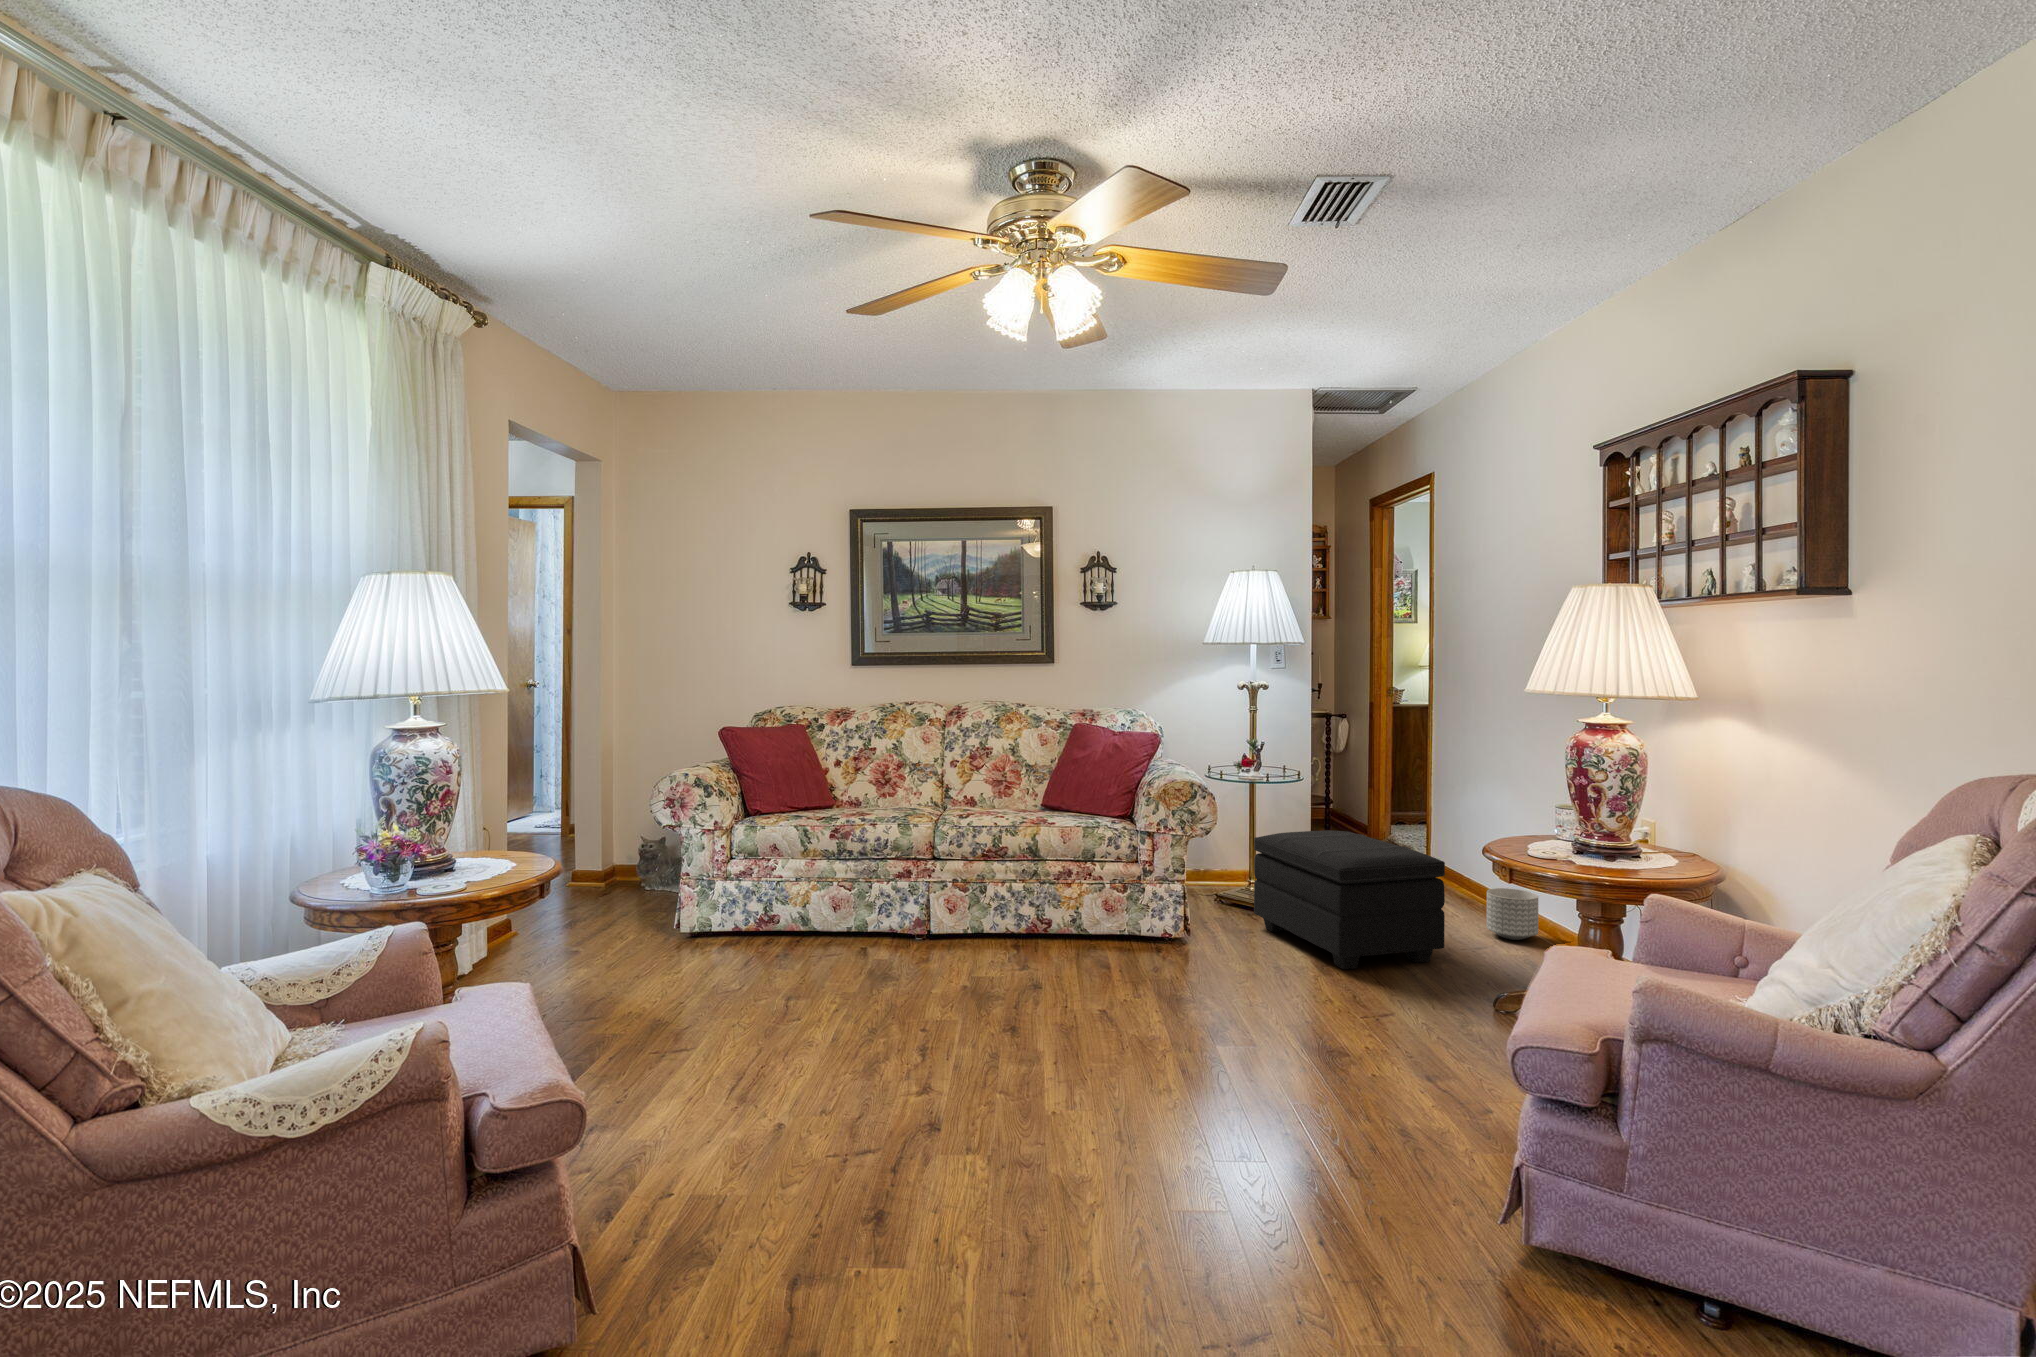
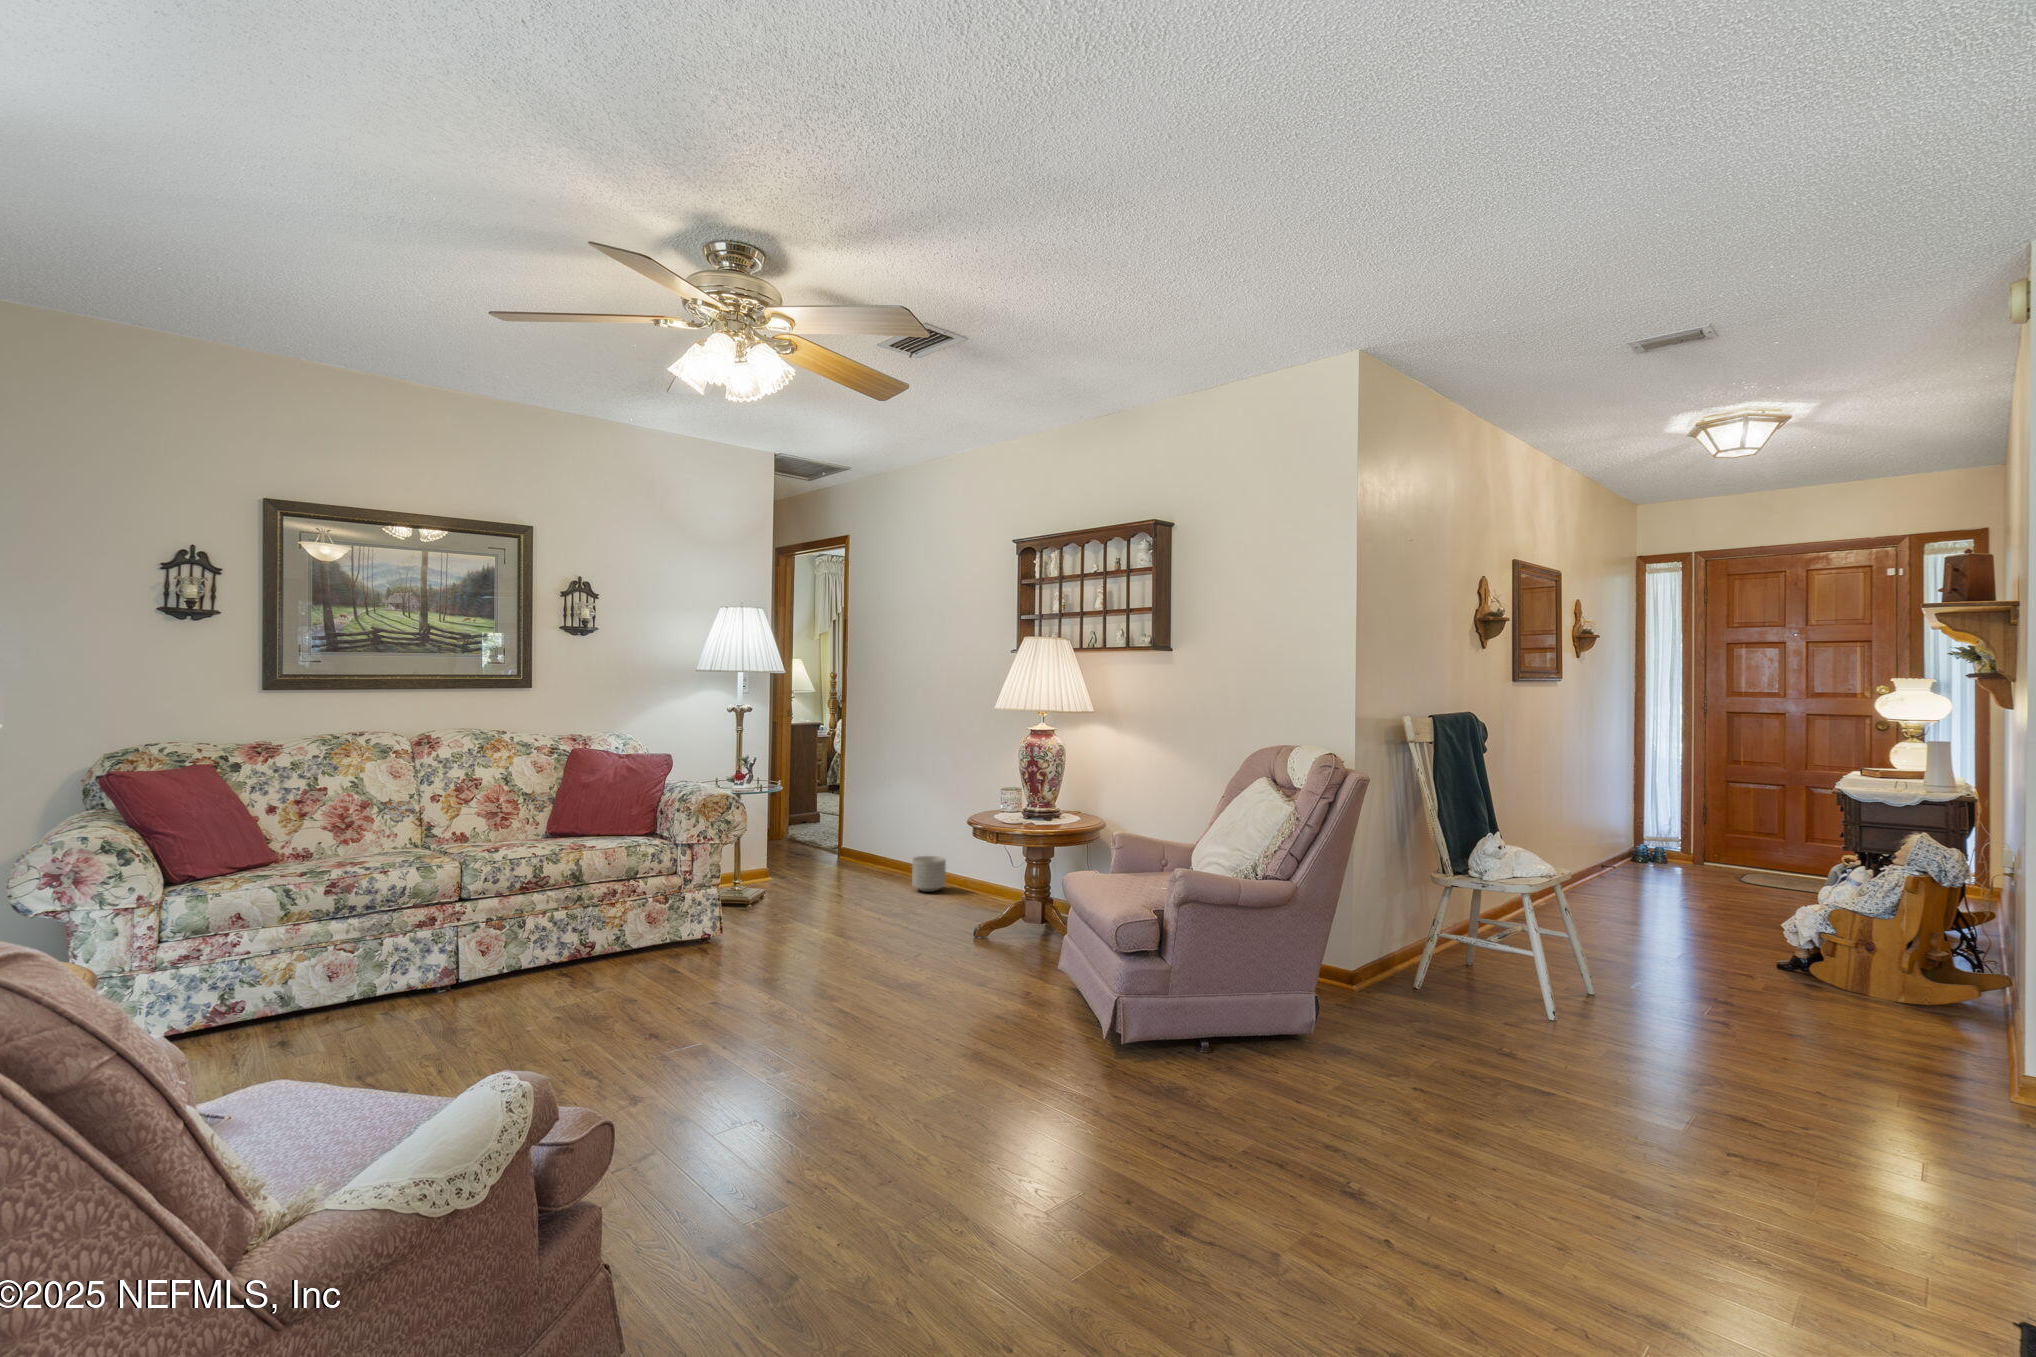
footstool: present [1254,830,1445,969] -> none [755,827,911,931]

